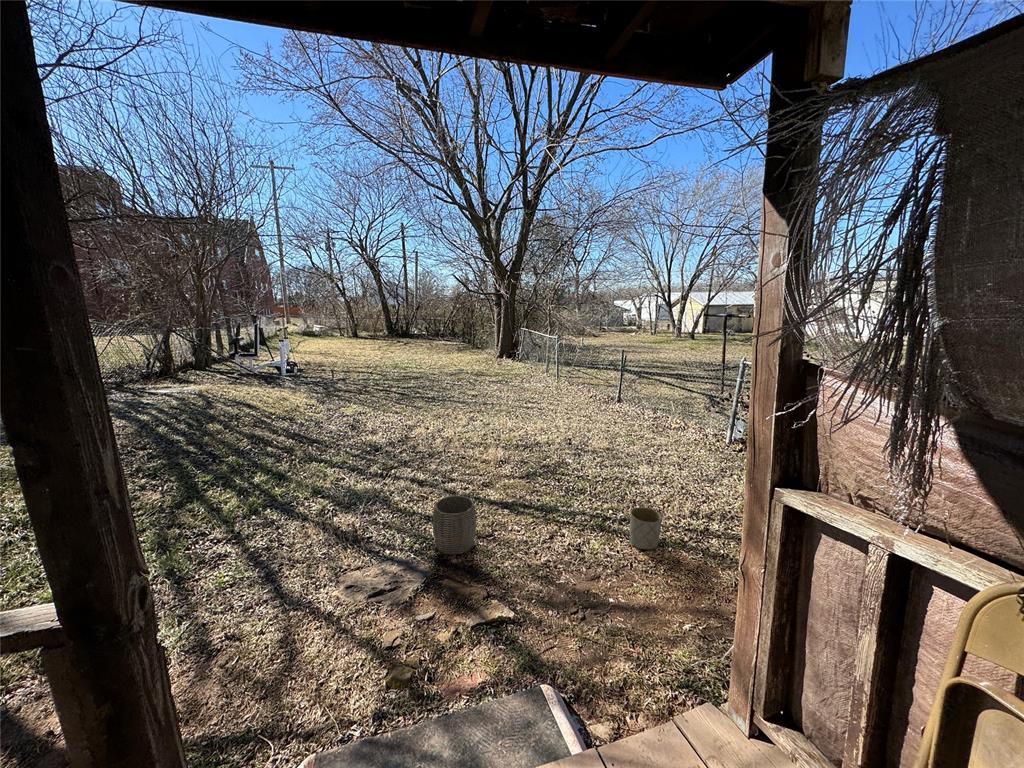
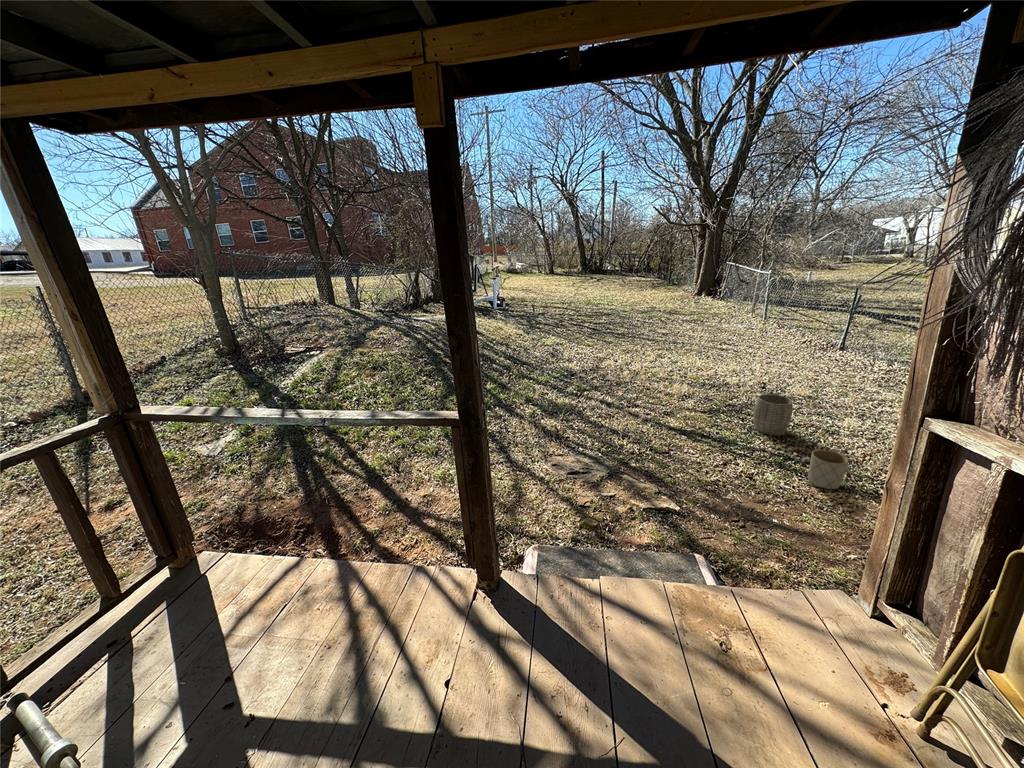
woven basket: present [433,496,476,555] -> present [753,394,793,435]

